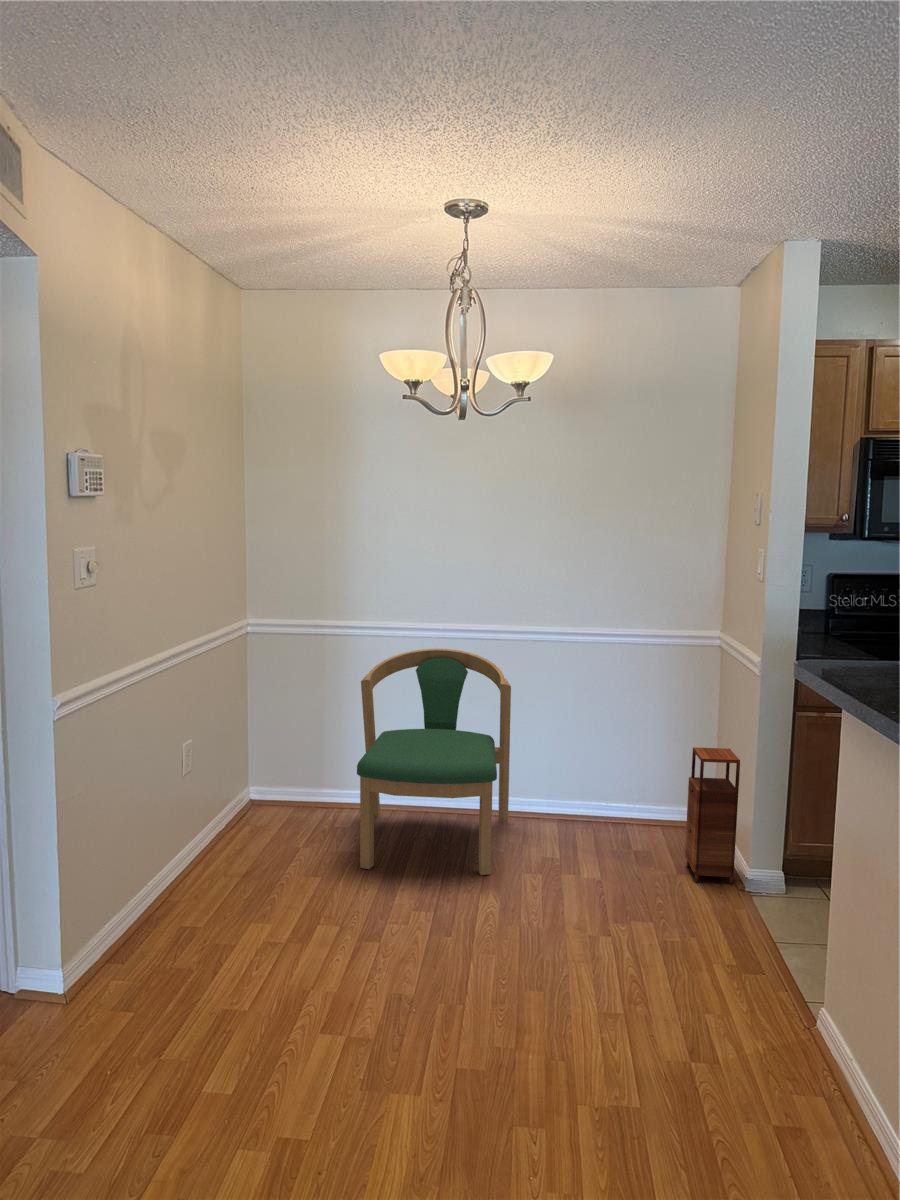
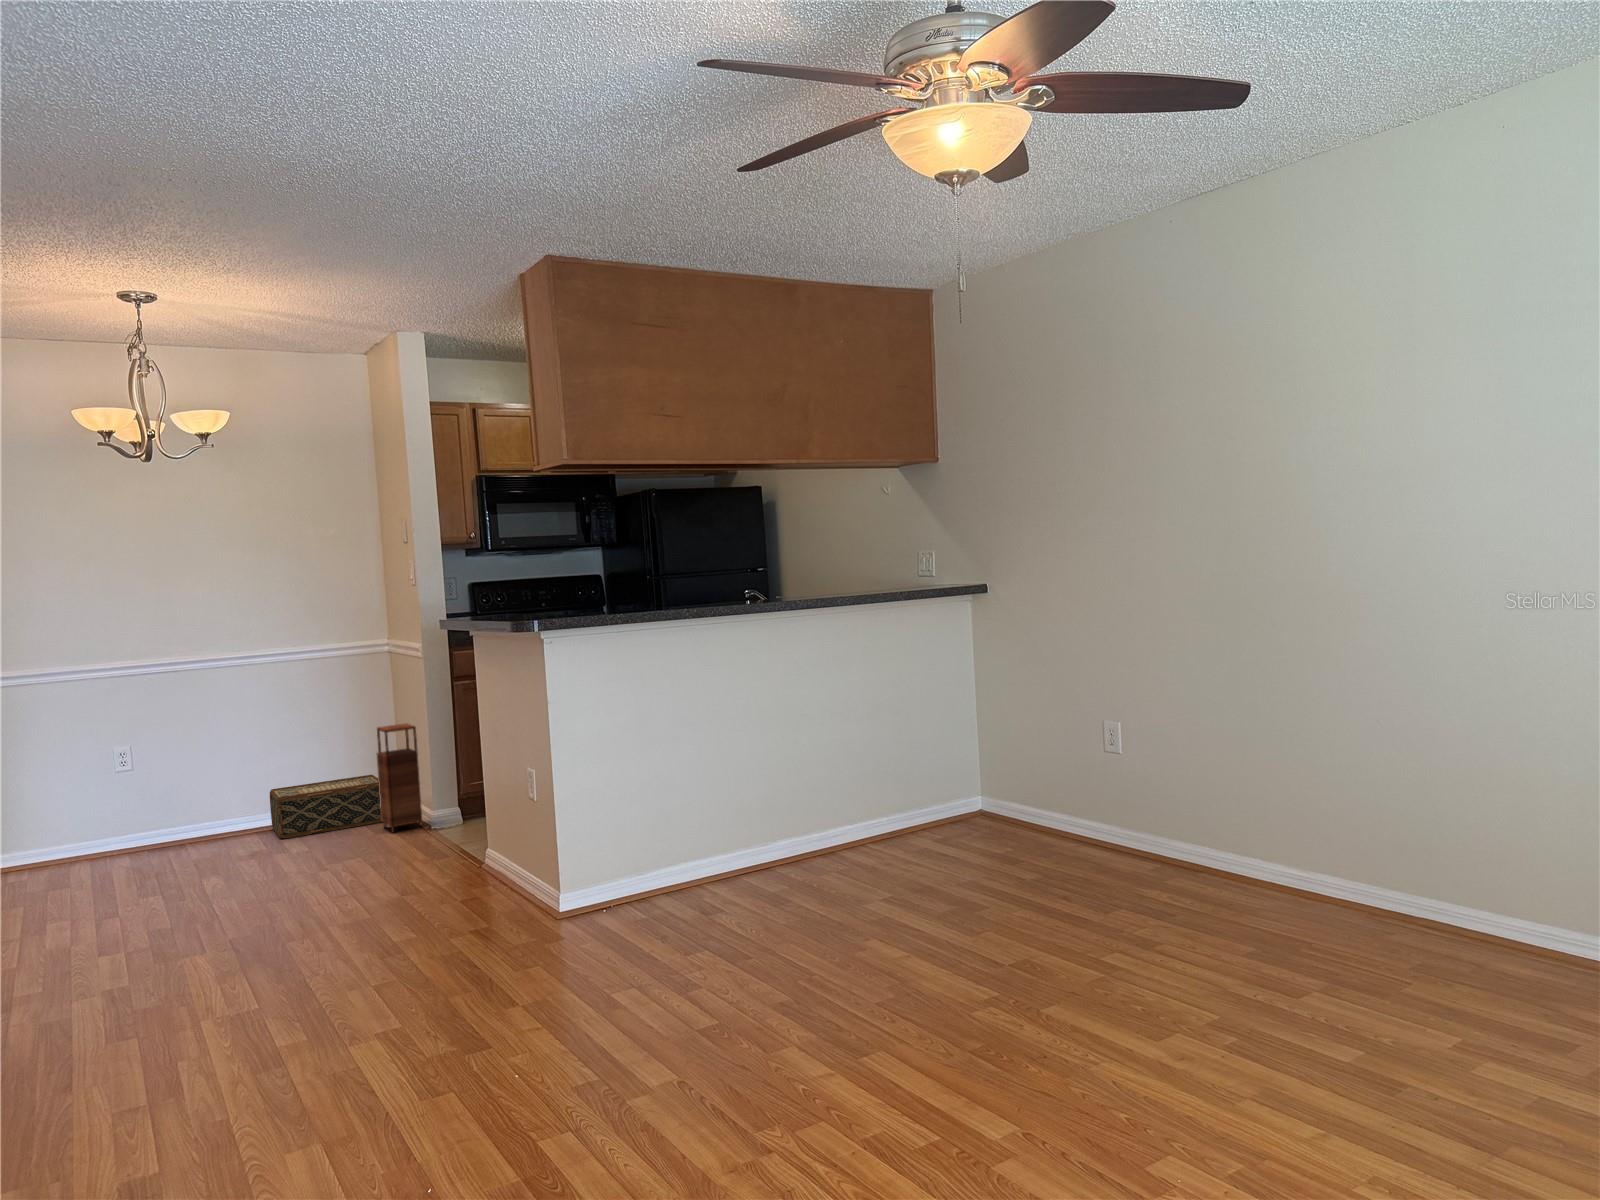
dining chair: present [357,649,511,875] -> none [28,685,206,897]
woven basket: none [574,778,695,851] -> present [270,775,383,839]

